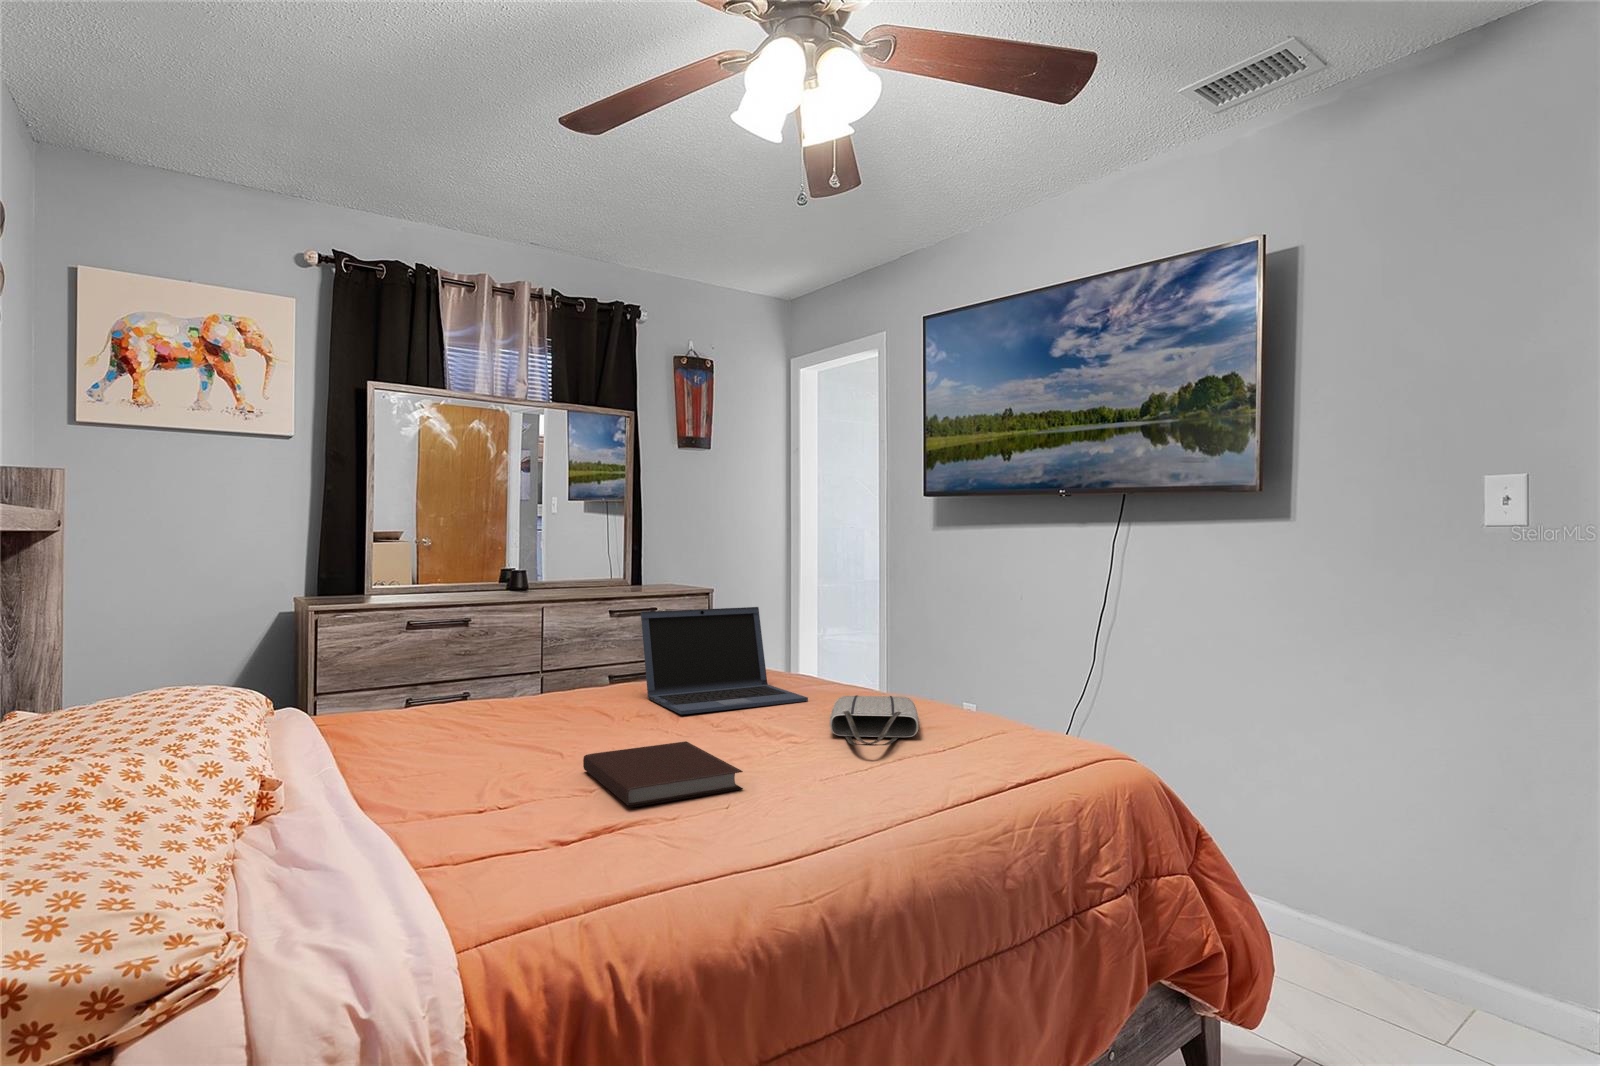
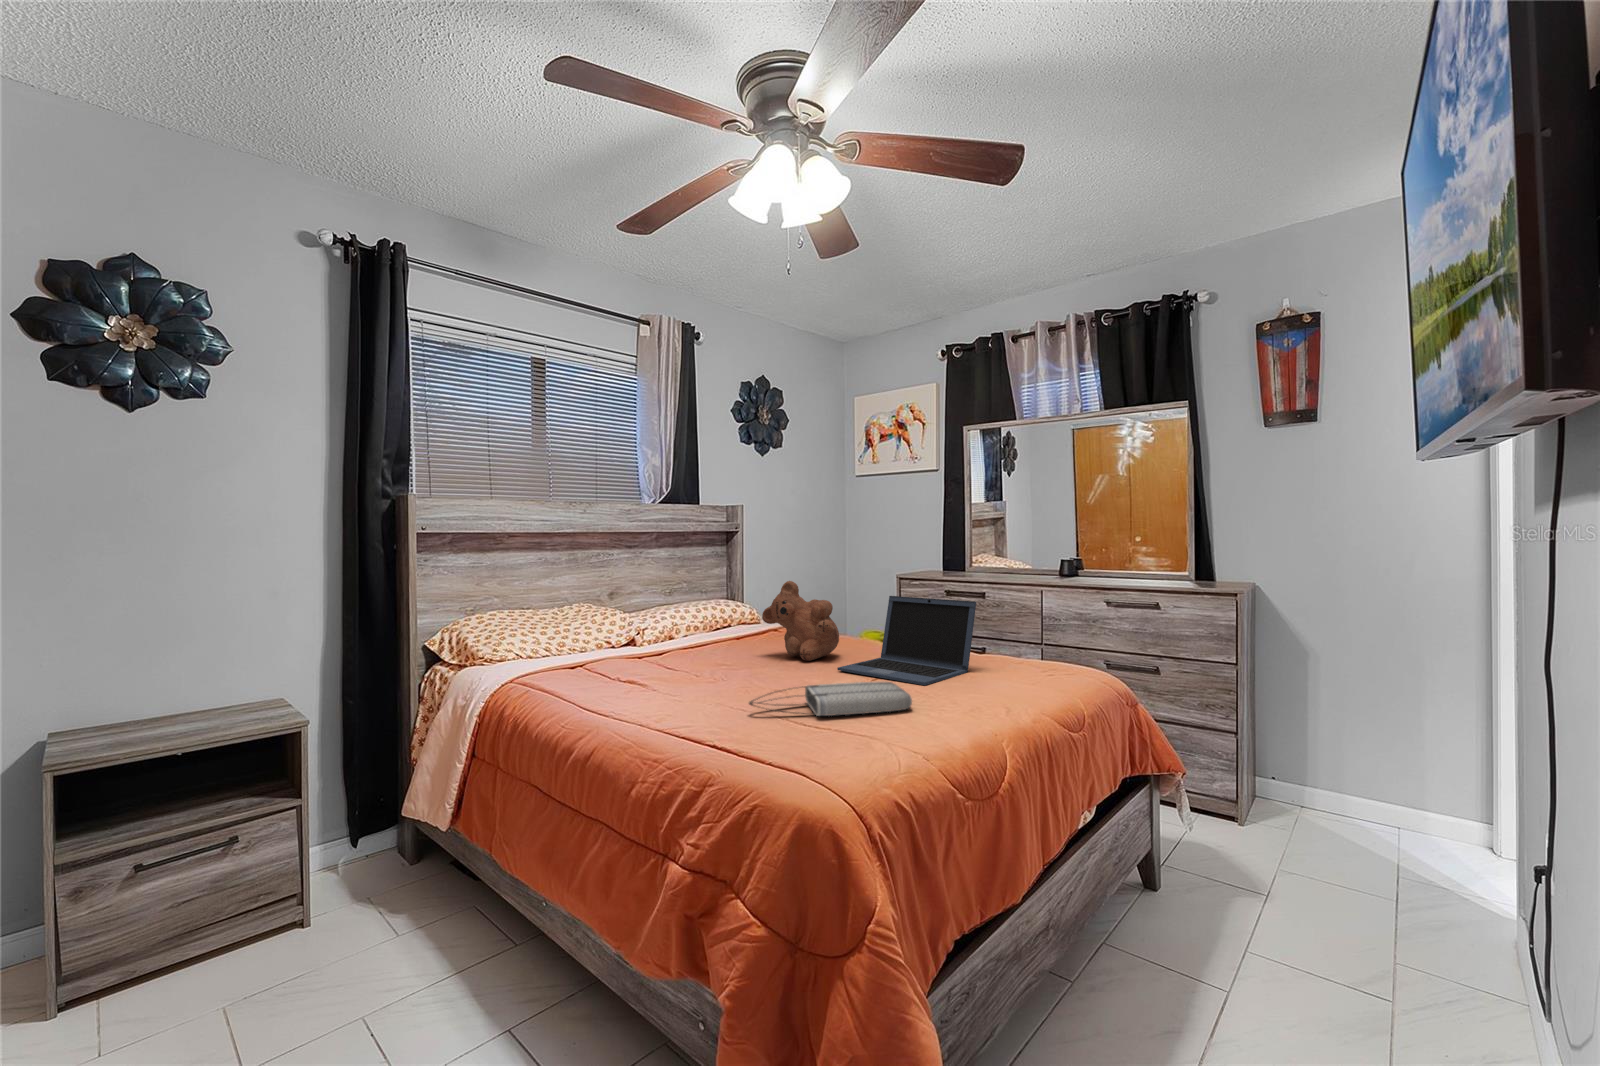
teddy bear: none [482,601,617,723] -> present [762,581,839,661]
notebook: present [583,741,743,807] -> none [633,668,739,701]

